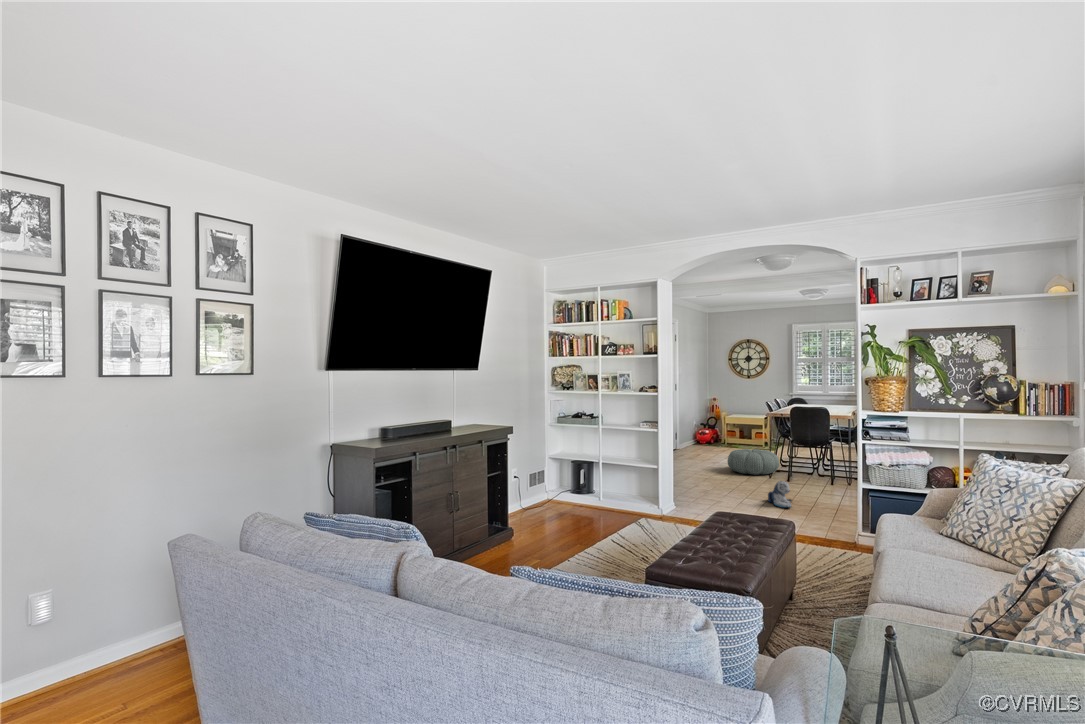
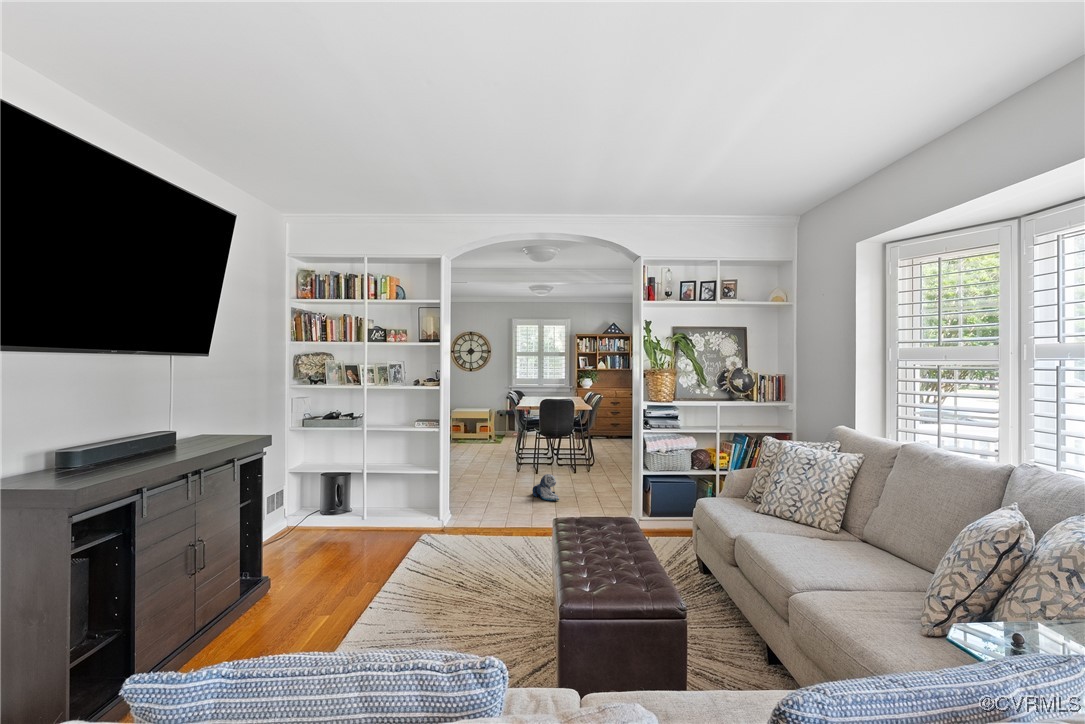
pouf: present [728,449,779,475] -> none [472,443,522,469]

